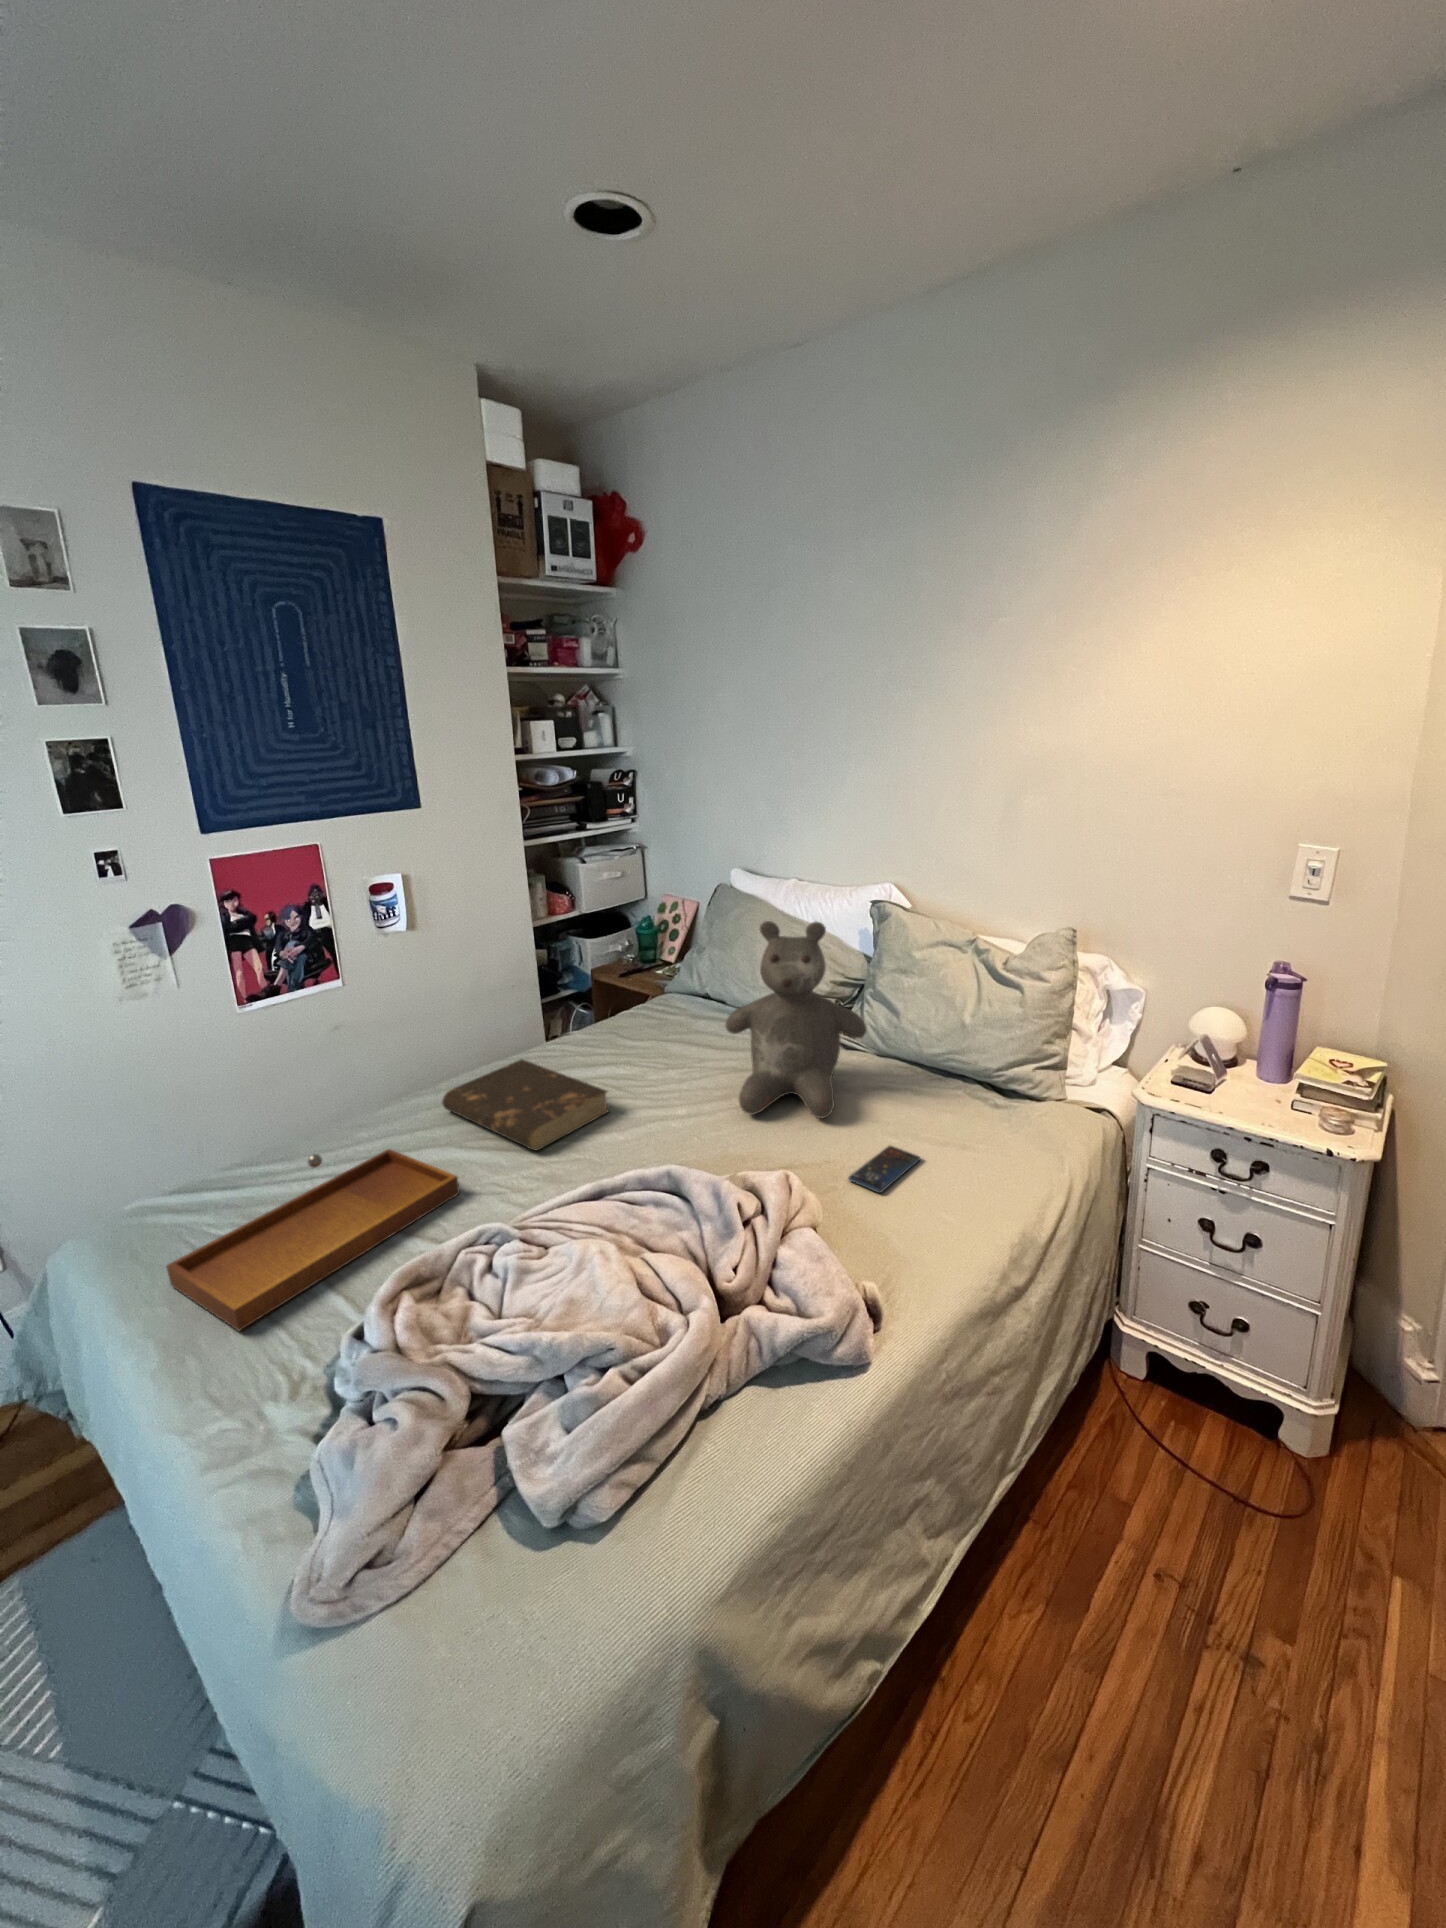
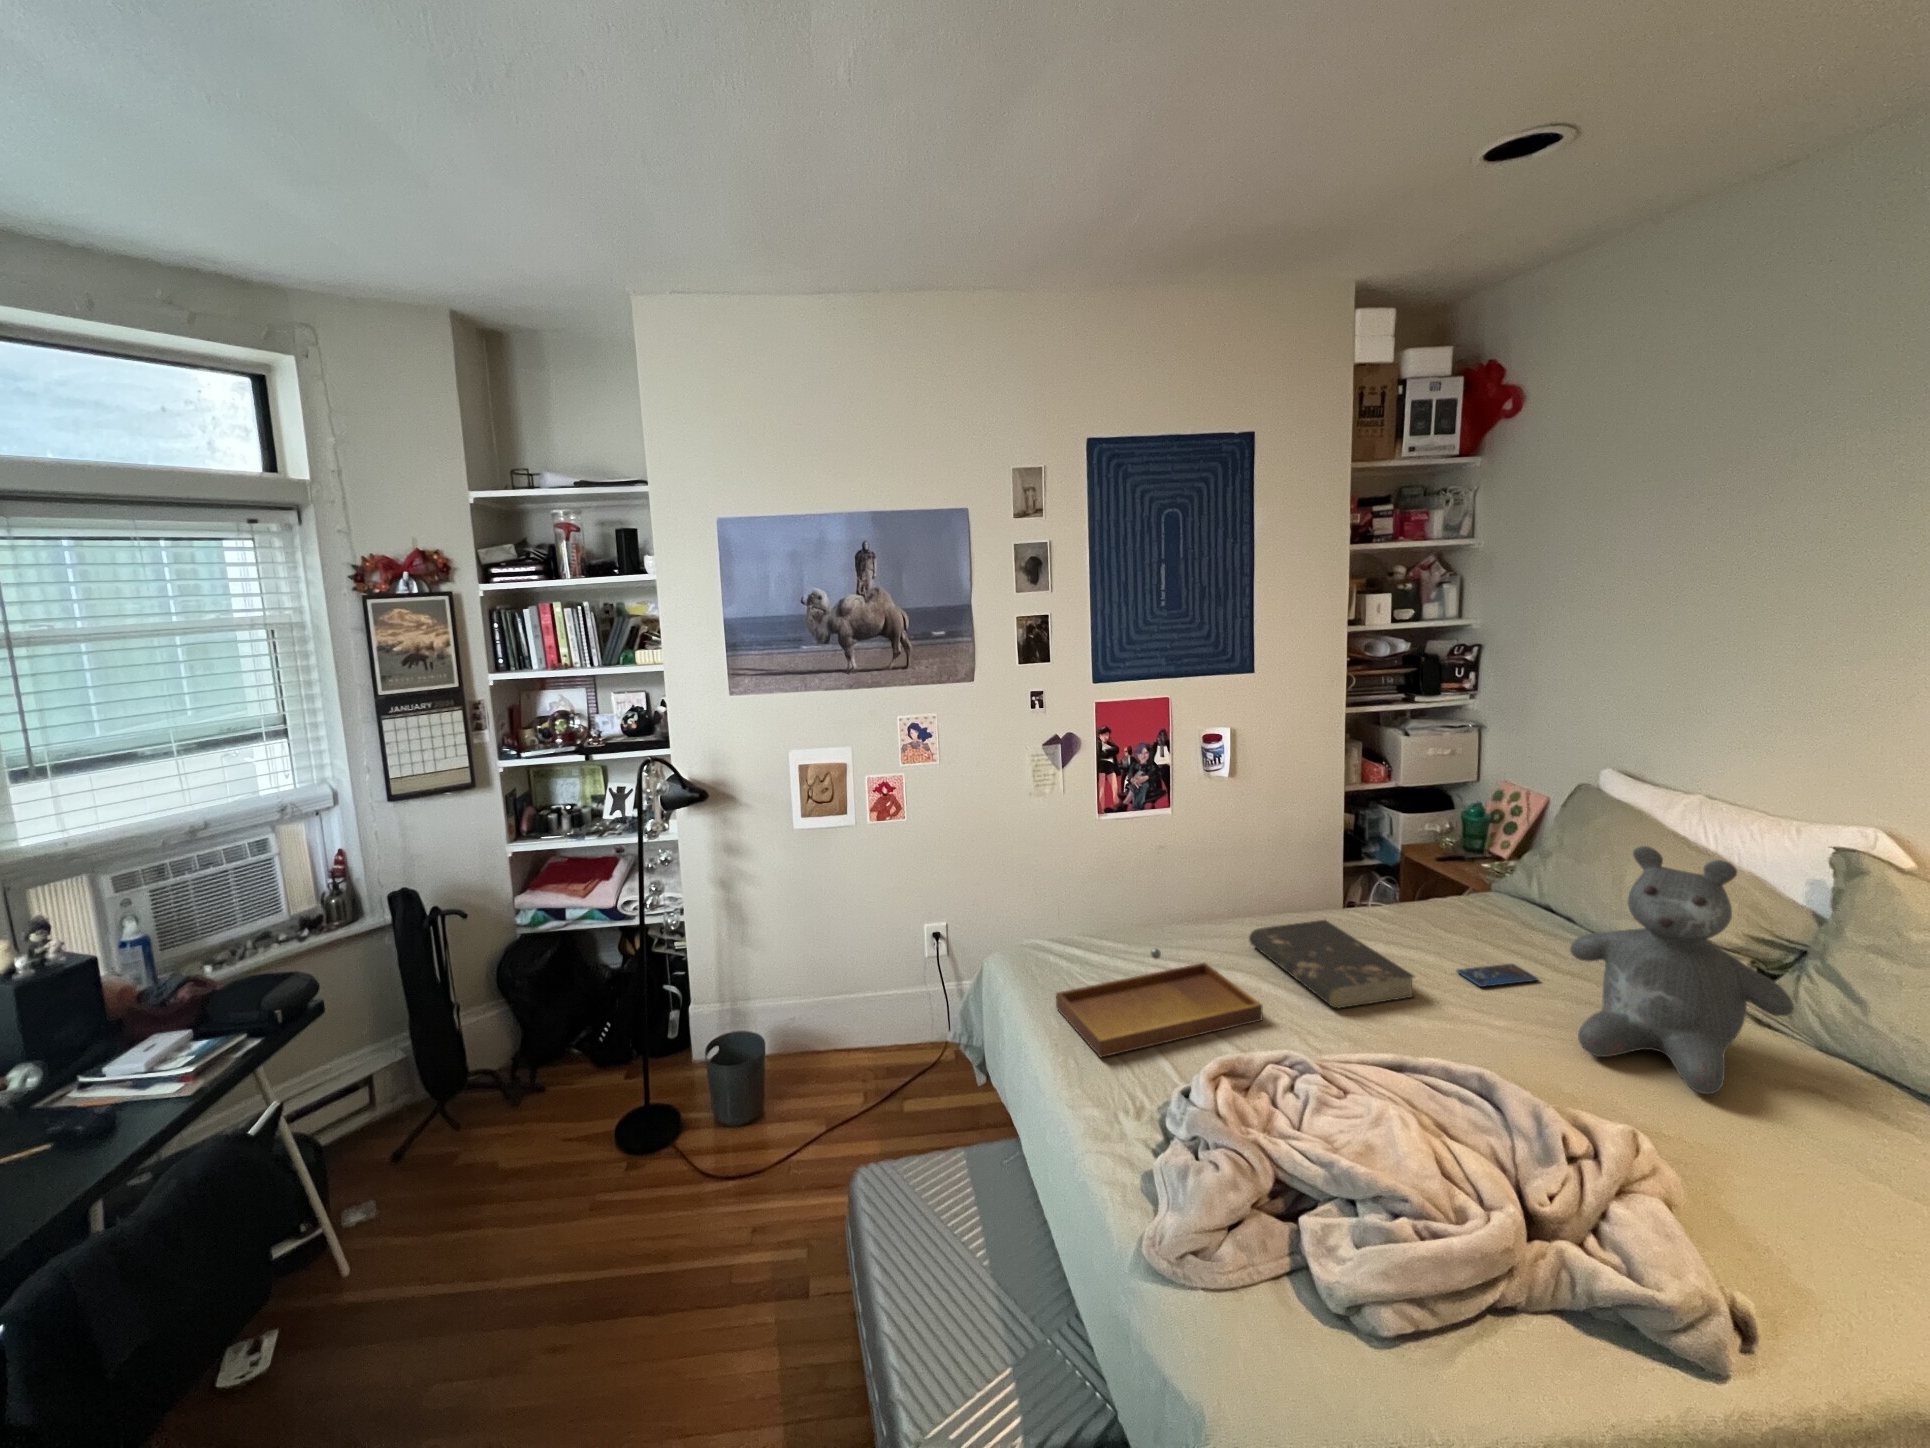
smartphone: present [848,1146,921,1193] -> present [1457,964,1538,987]

